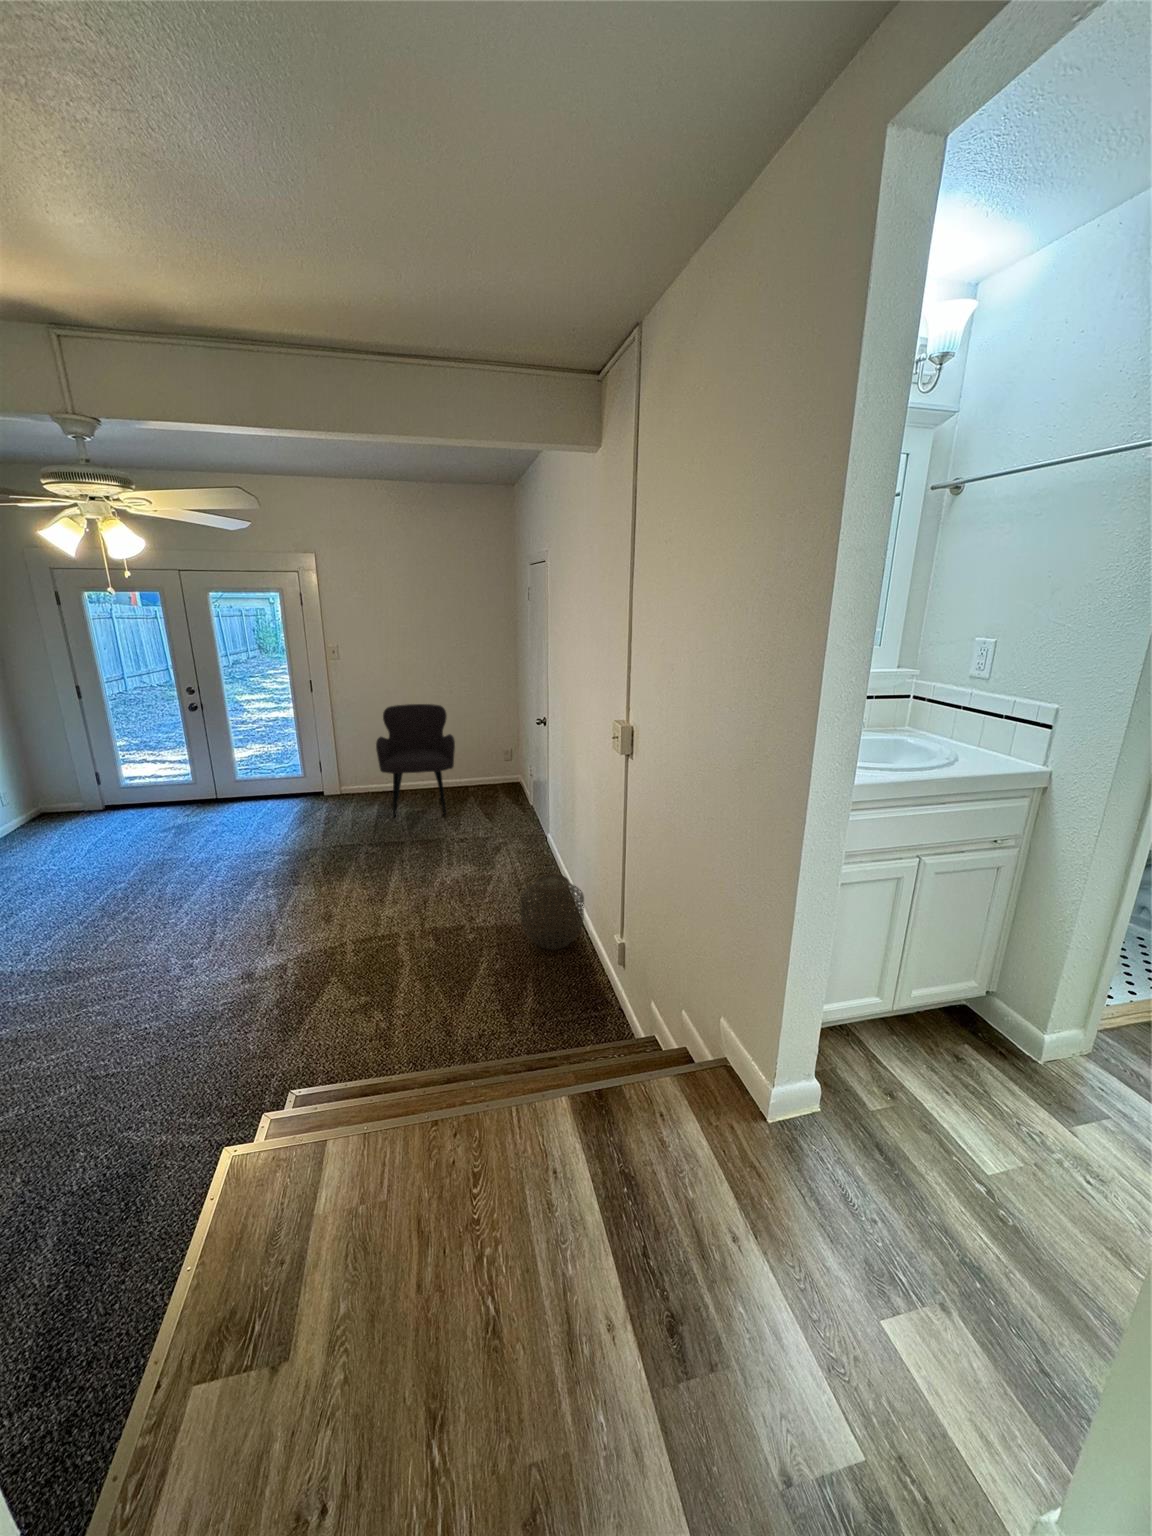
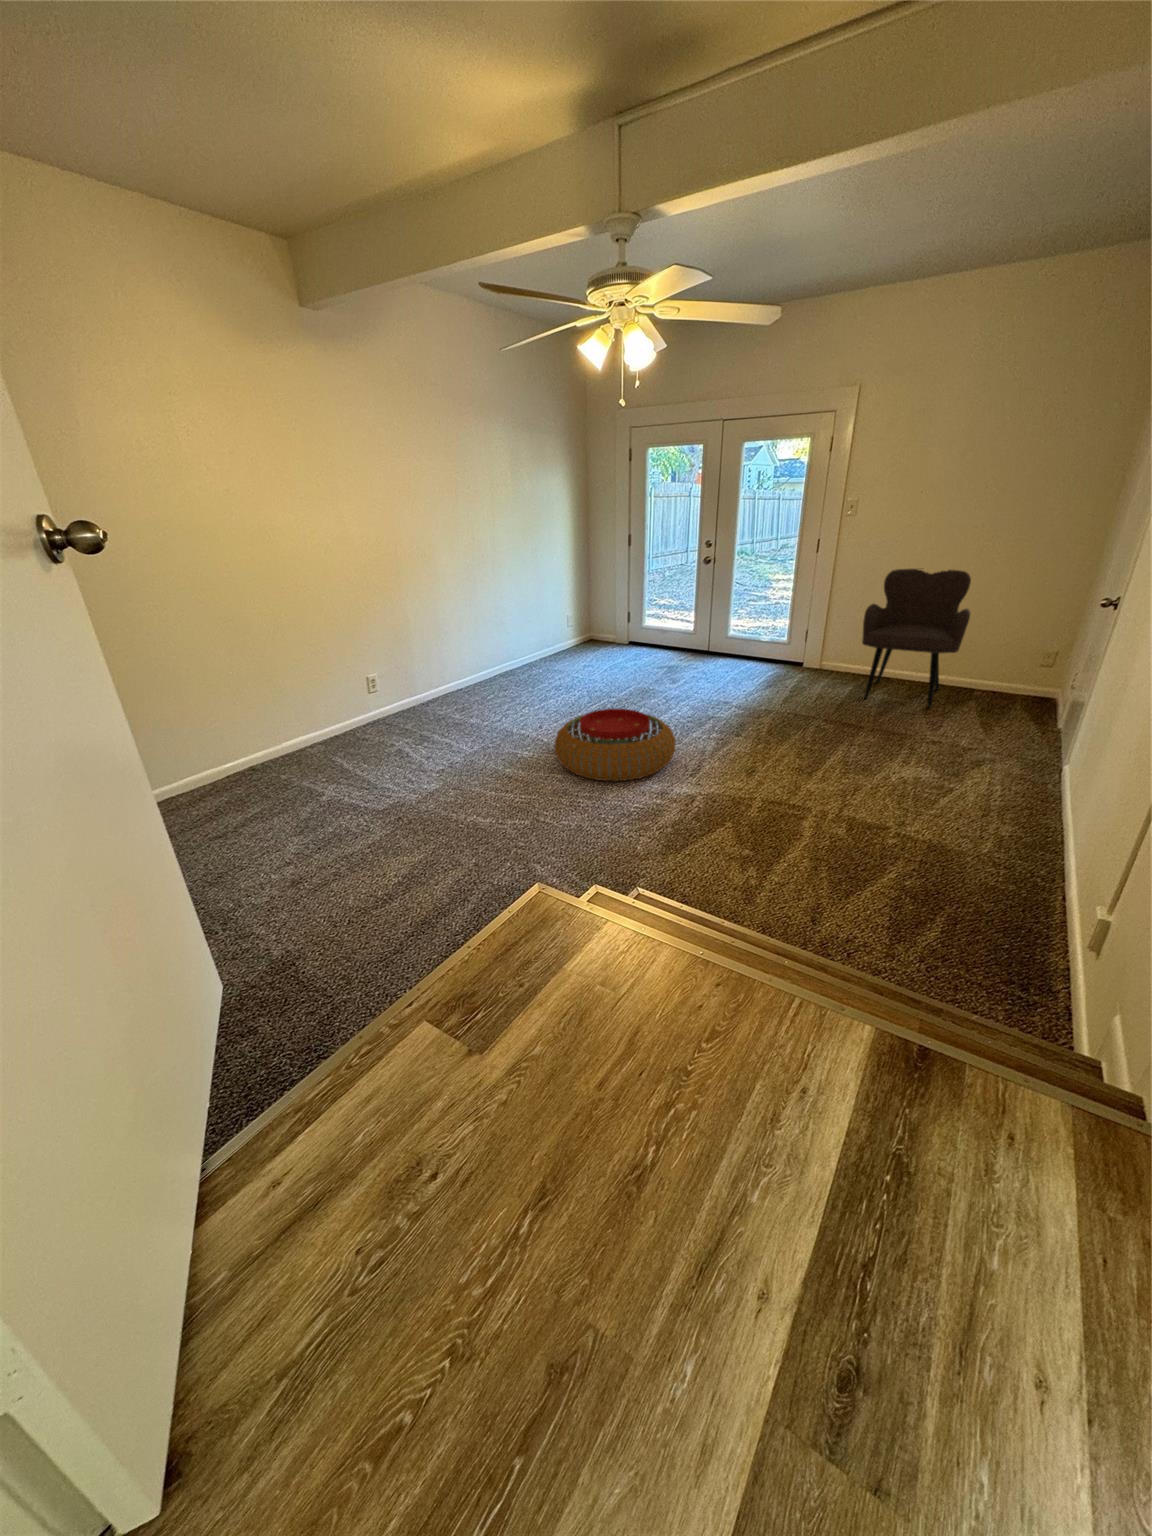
woven basket: present [521,874,584,950] -> none [965,793,1083,898]
pouf: none [73,892,245,993] -> present [555,709,676,781]

